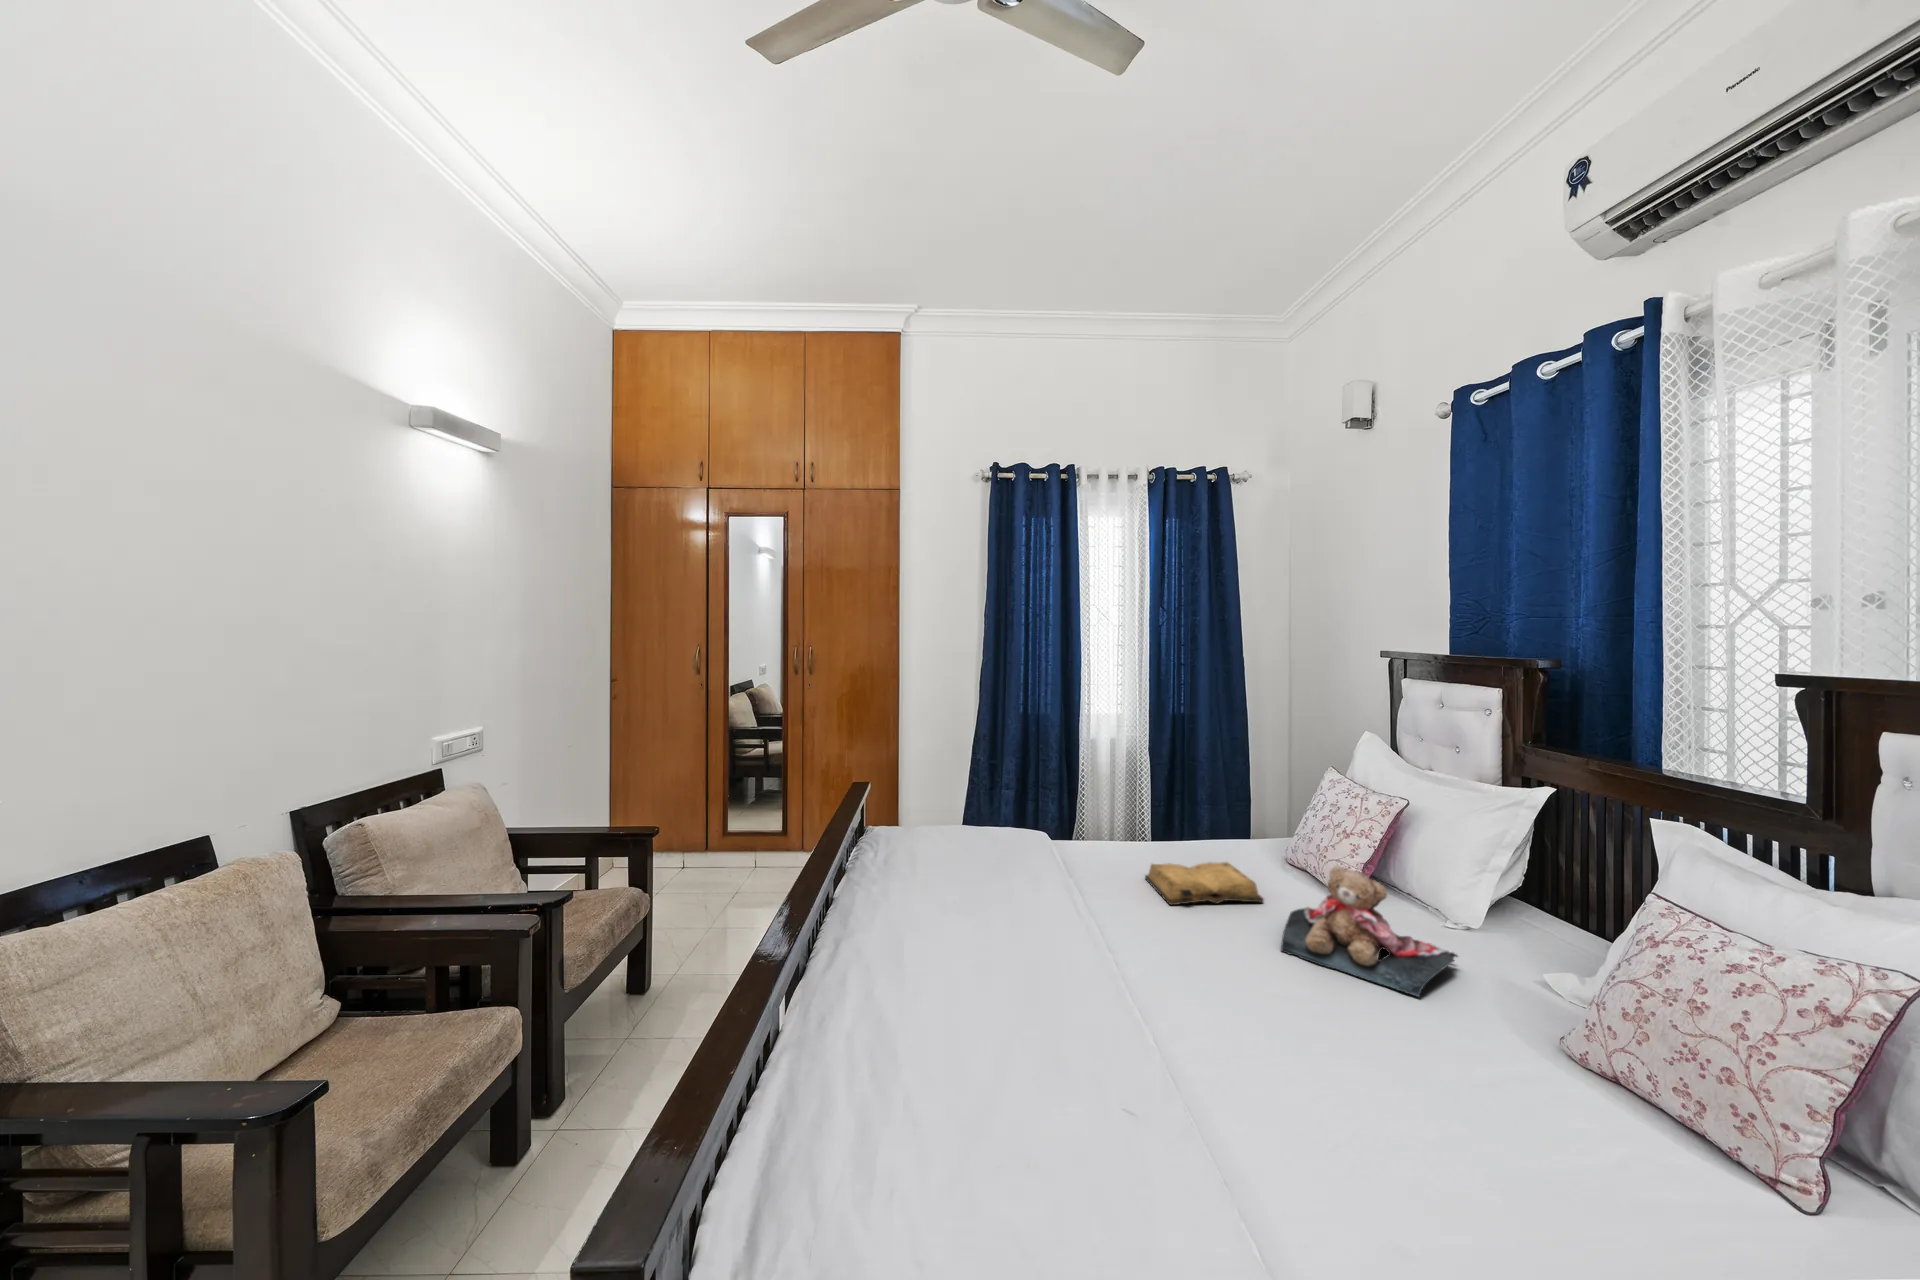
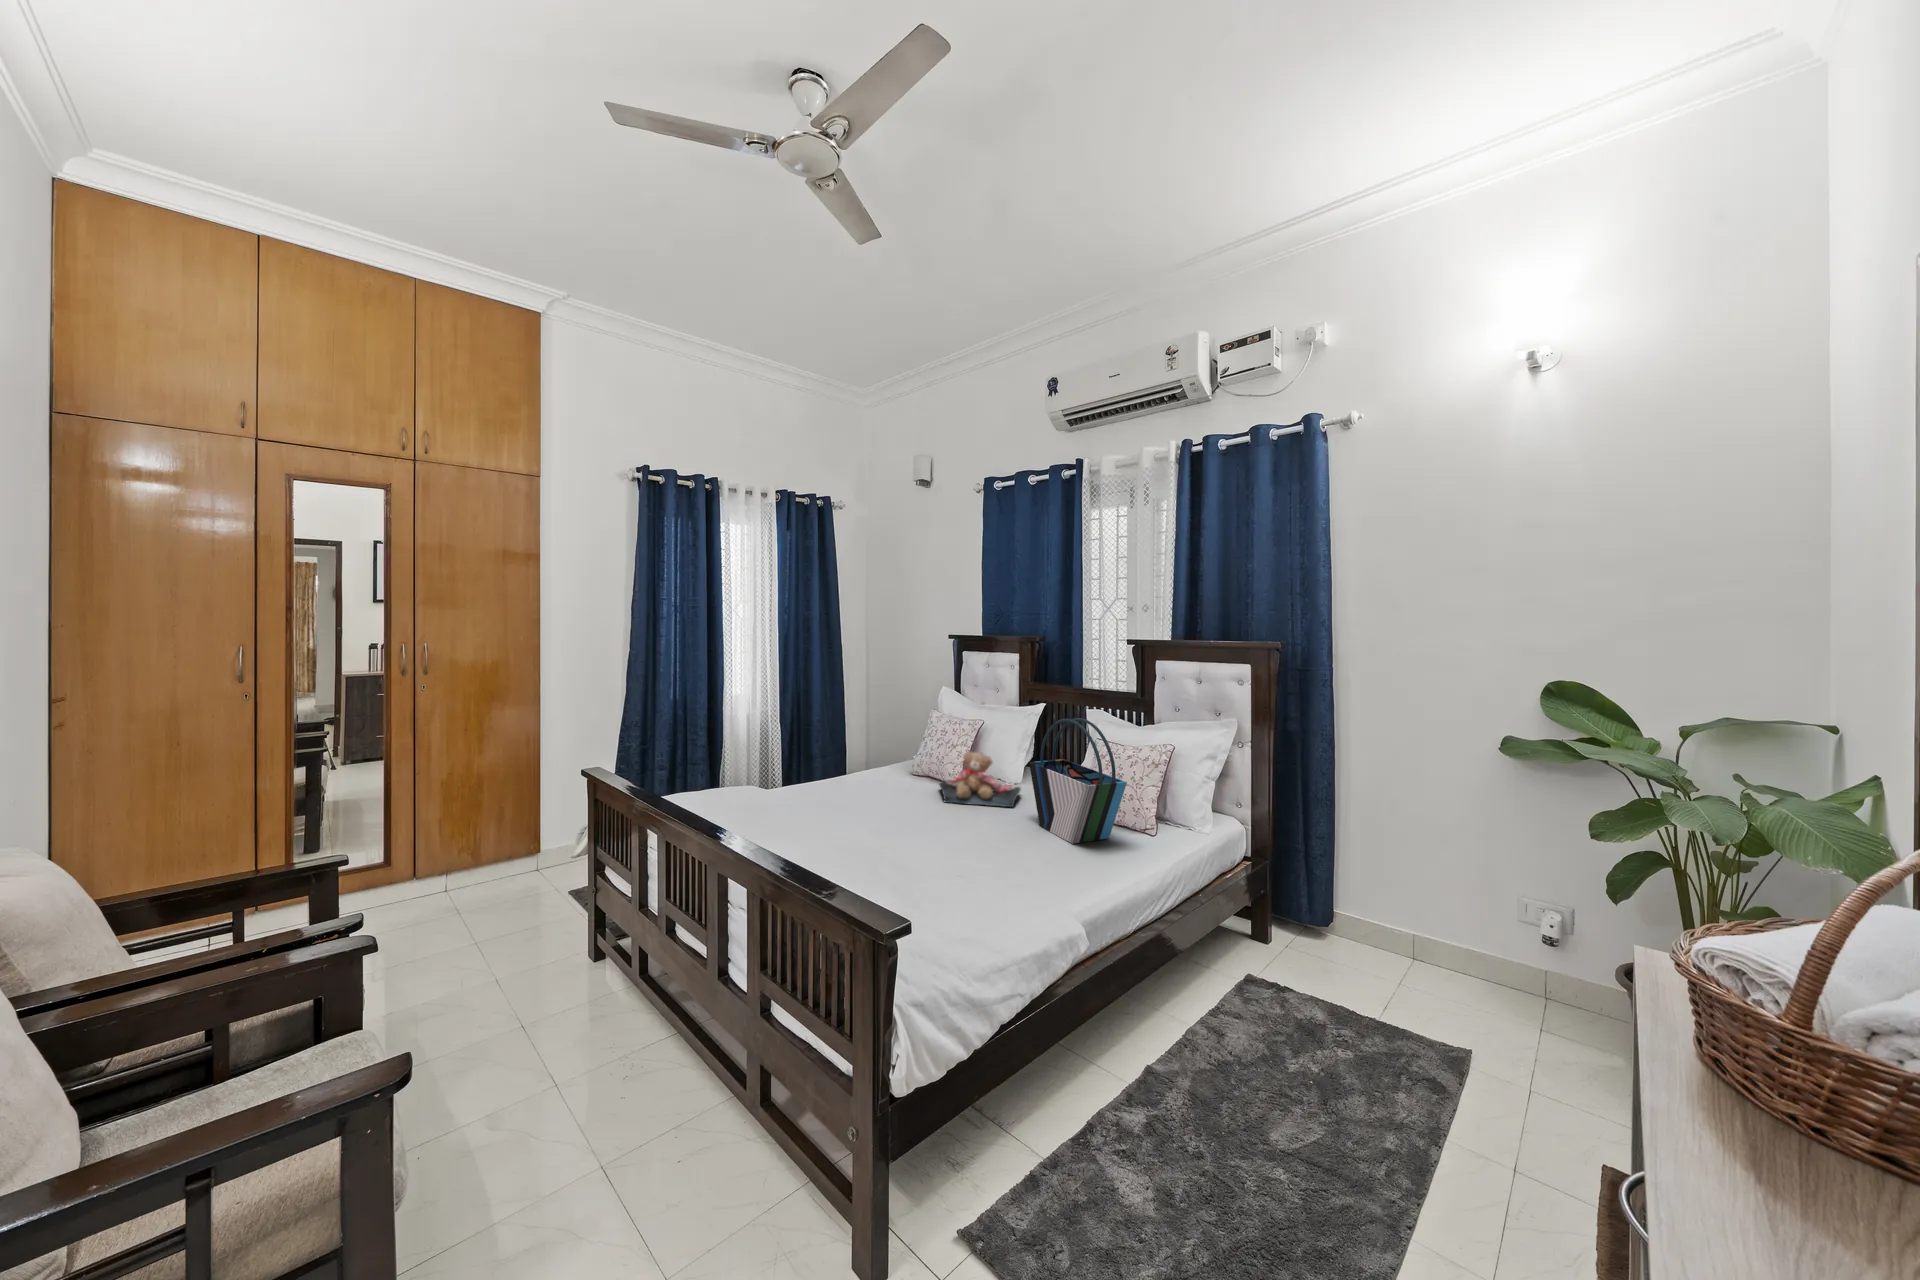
tote bag: none [1437,844,1686,1165] -> present [1029,718,1127,844]
diary: present [1145,862,1264,905] -> none [844,766,918,794]

